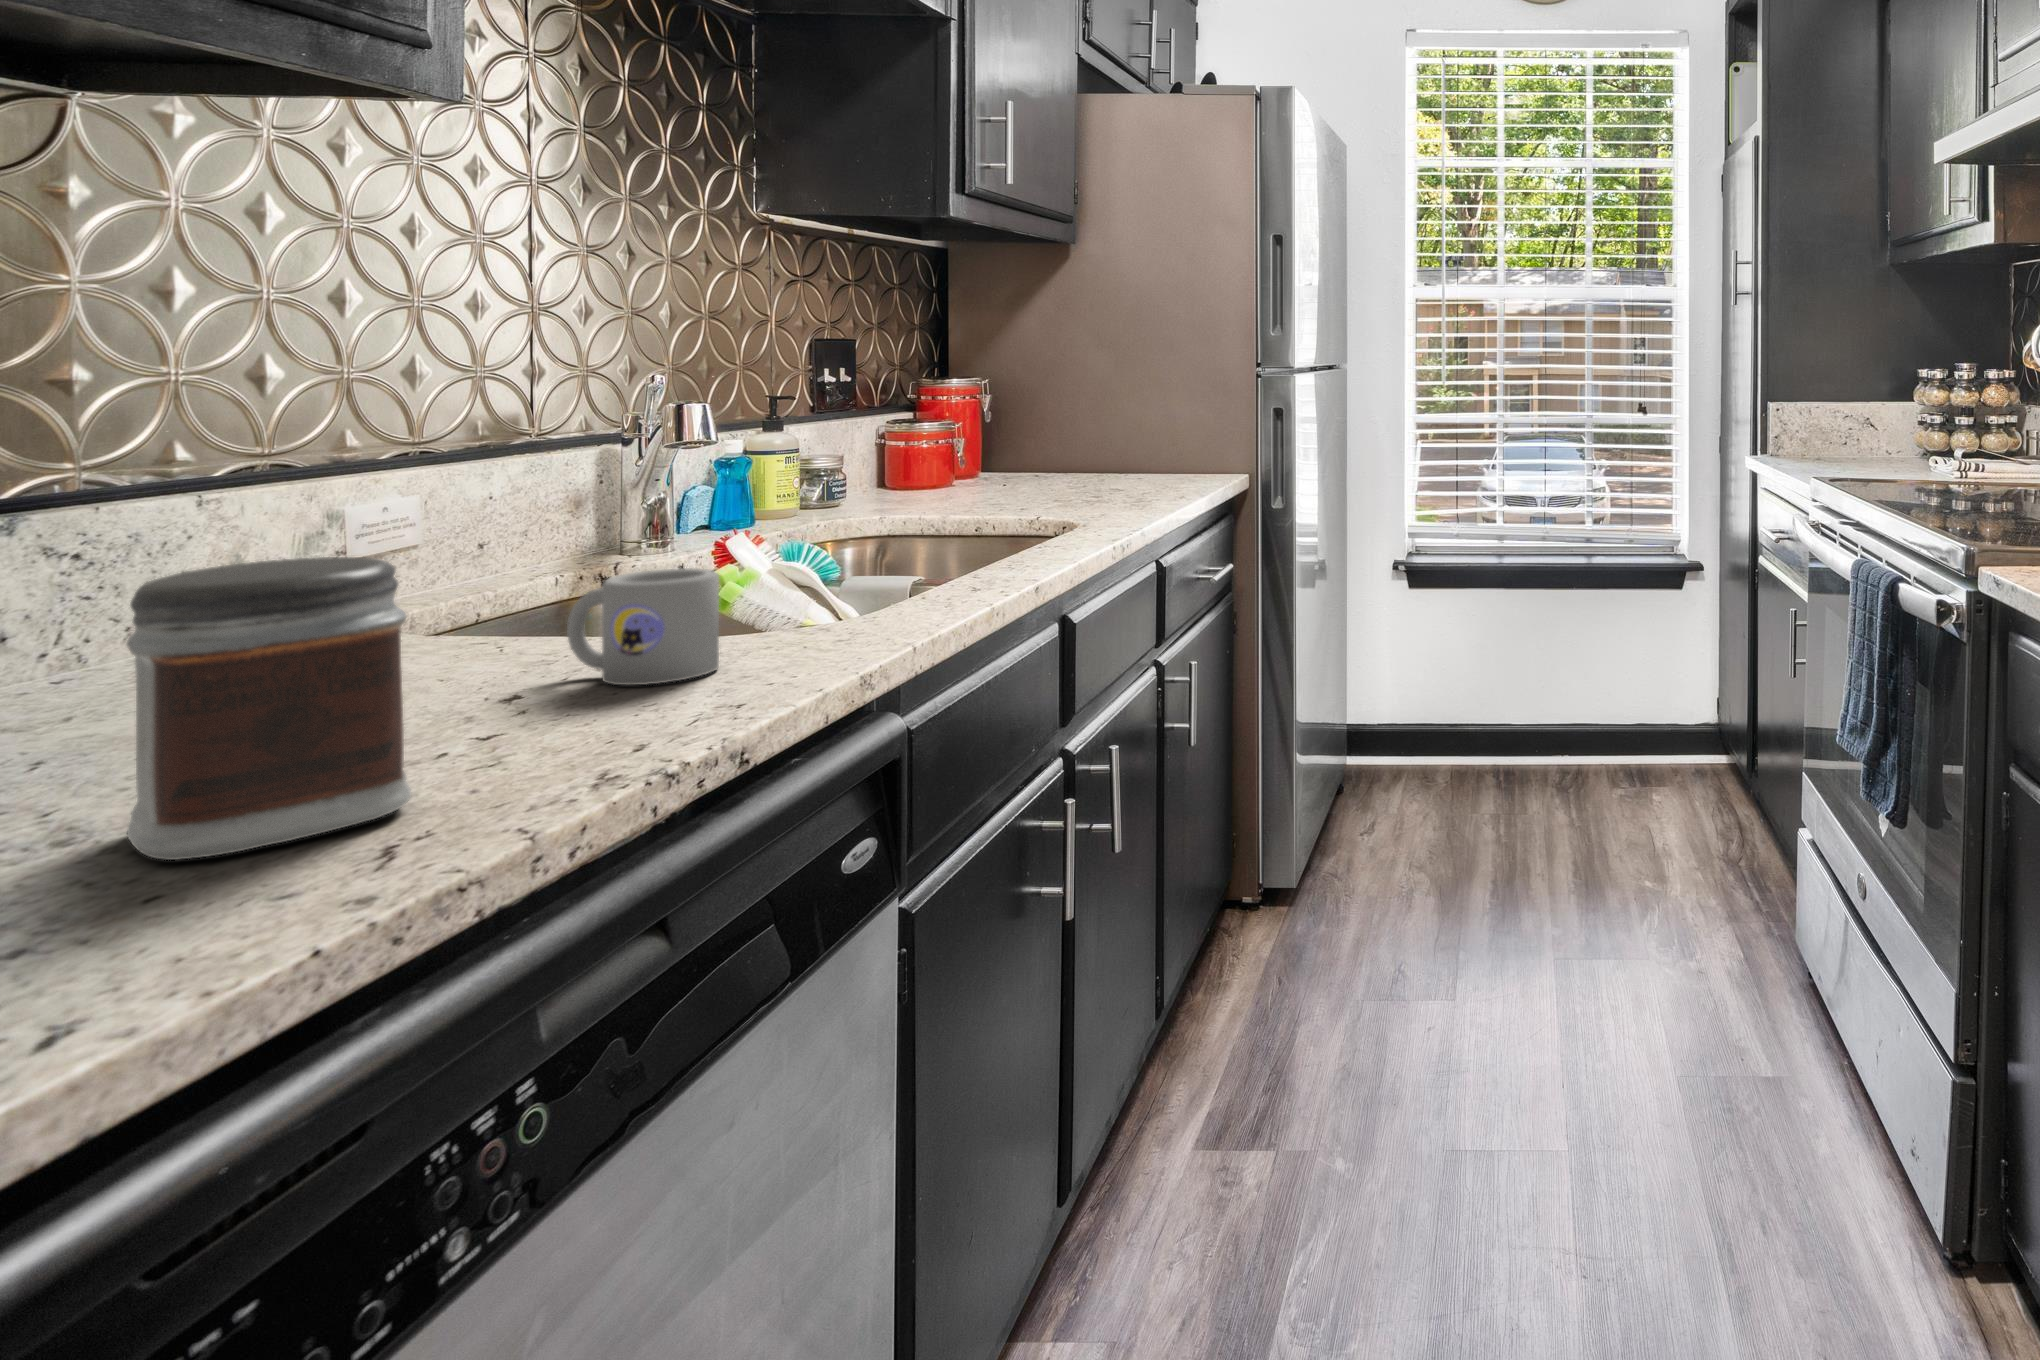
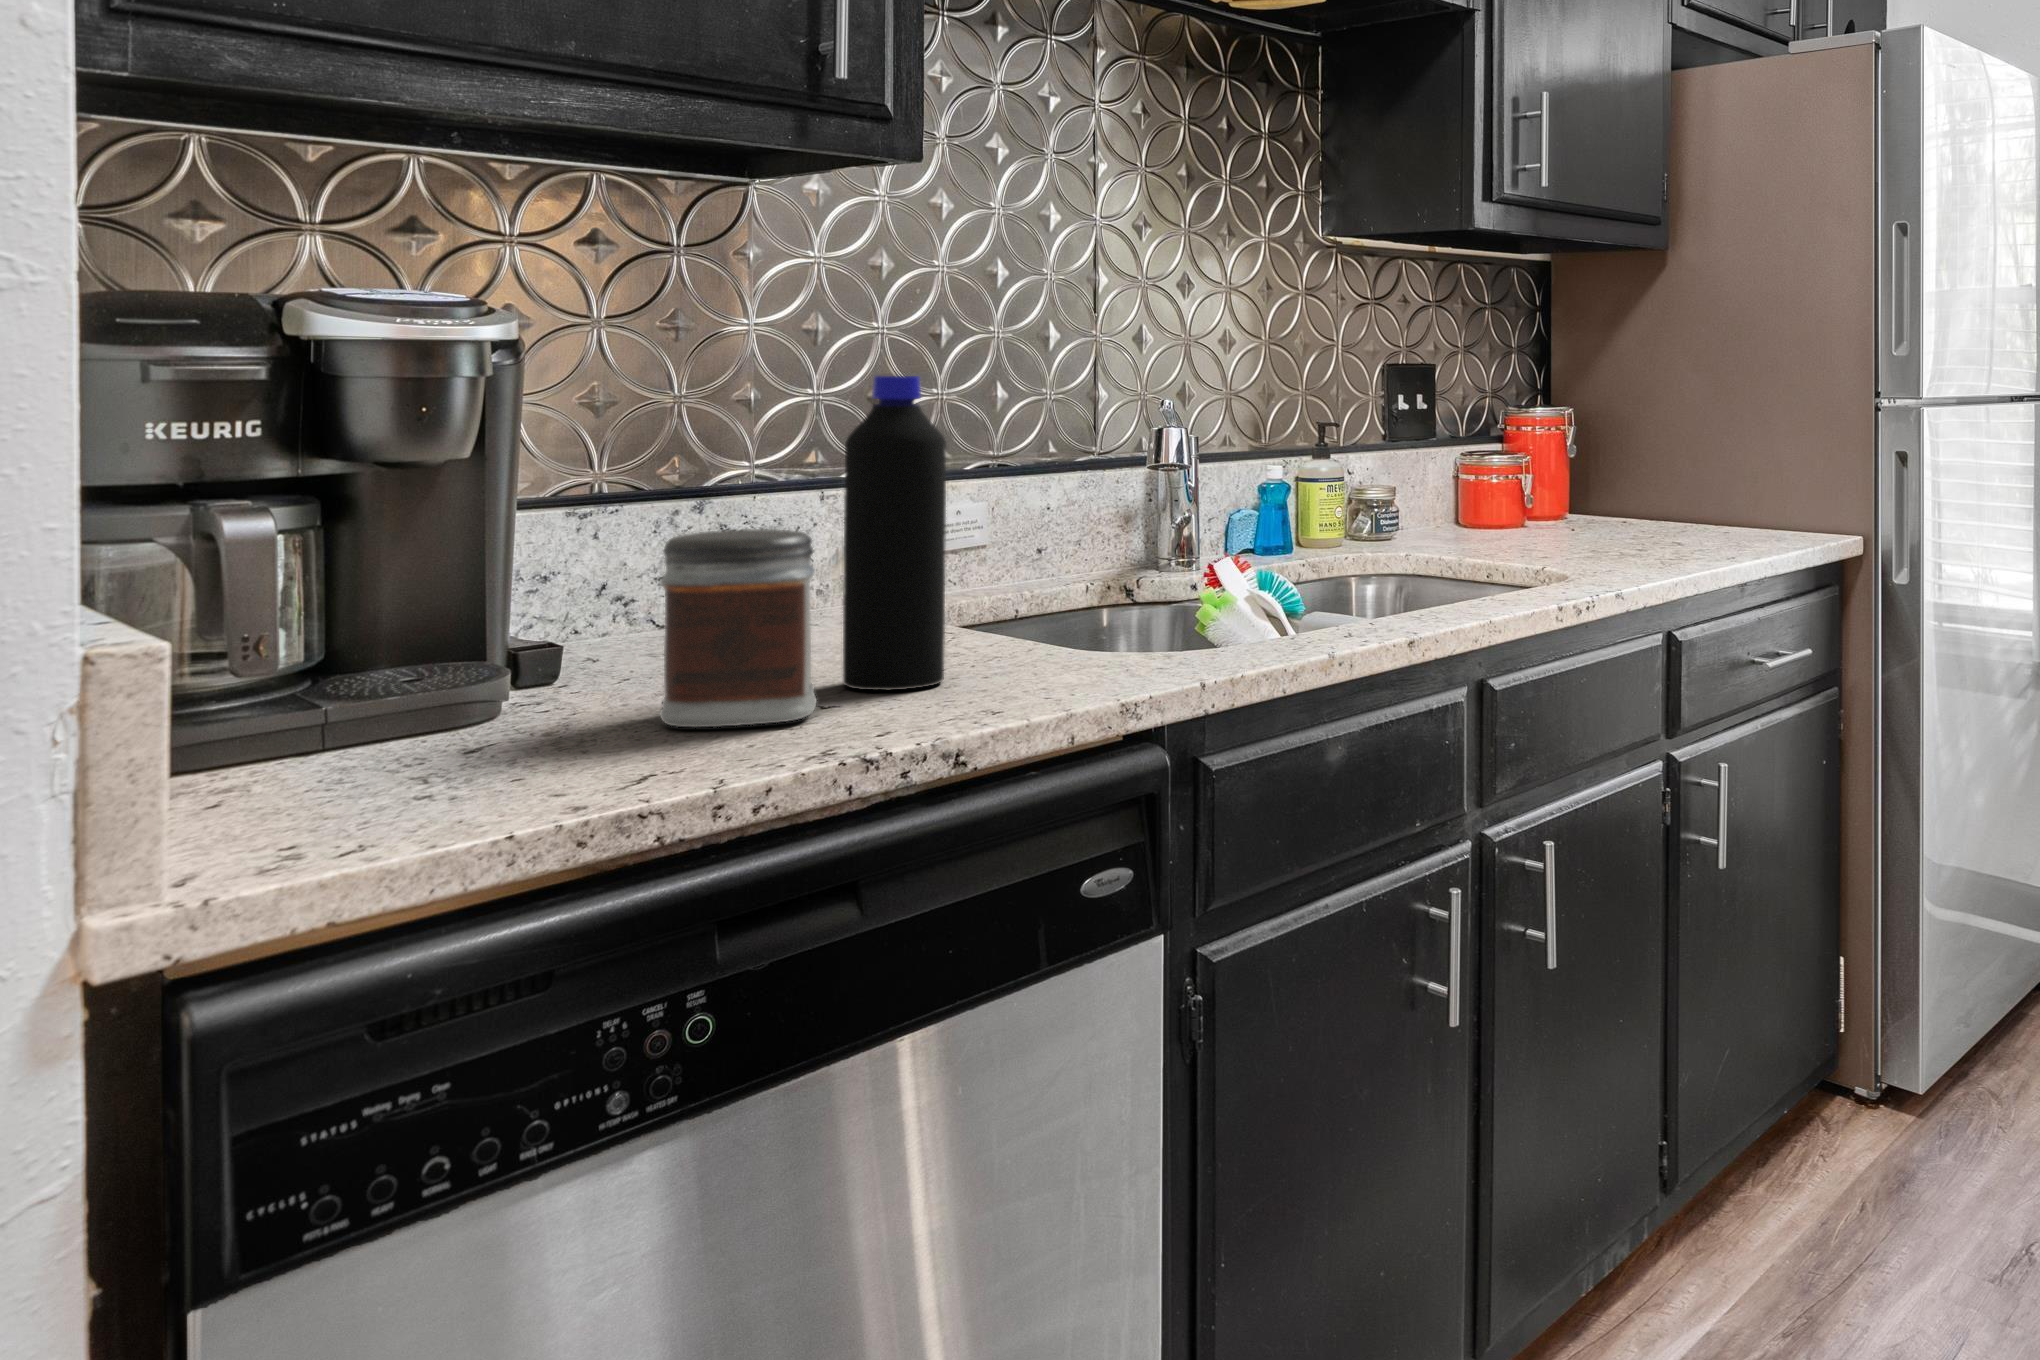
bottle: none [387,349,542,750] -> present [843,376,946,690]
mug: present [567,568,719,685] -> none [999,572,1103,668]

